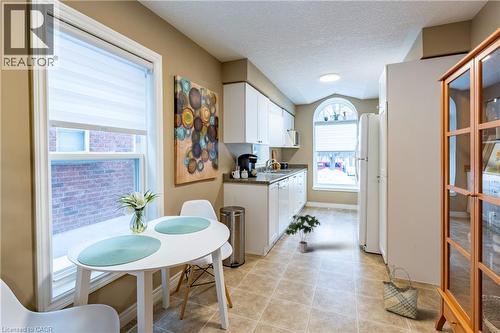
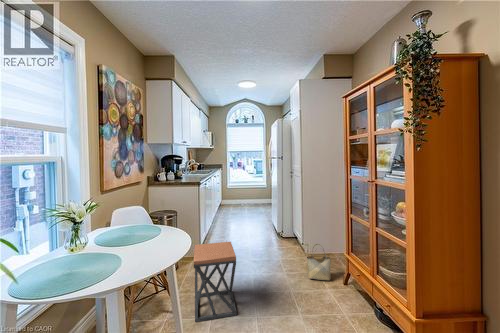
potted plant: present [285,215,320,253] -> none [216,211,247,246]
stool: none [240,243,286,325] -> present [194,242,237,322]

